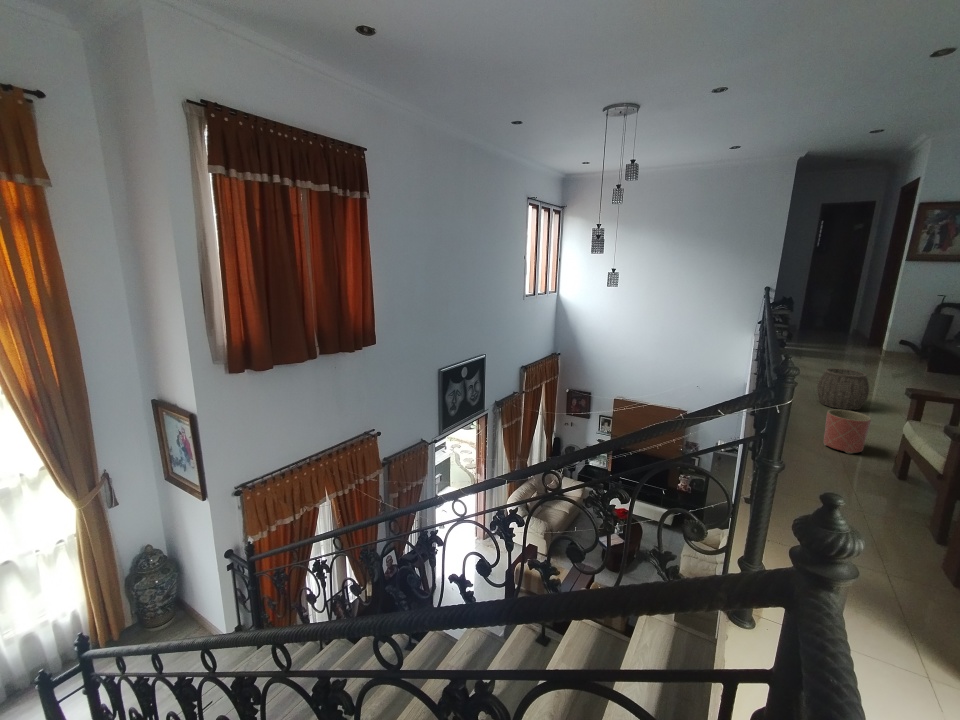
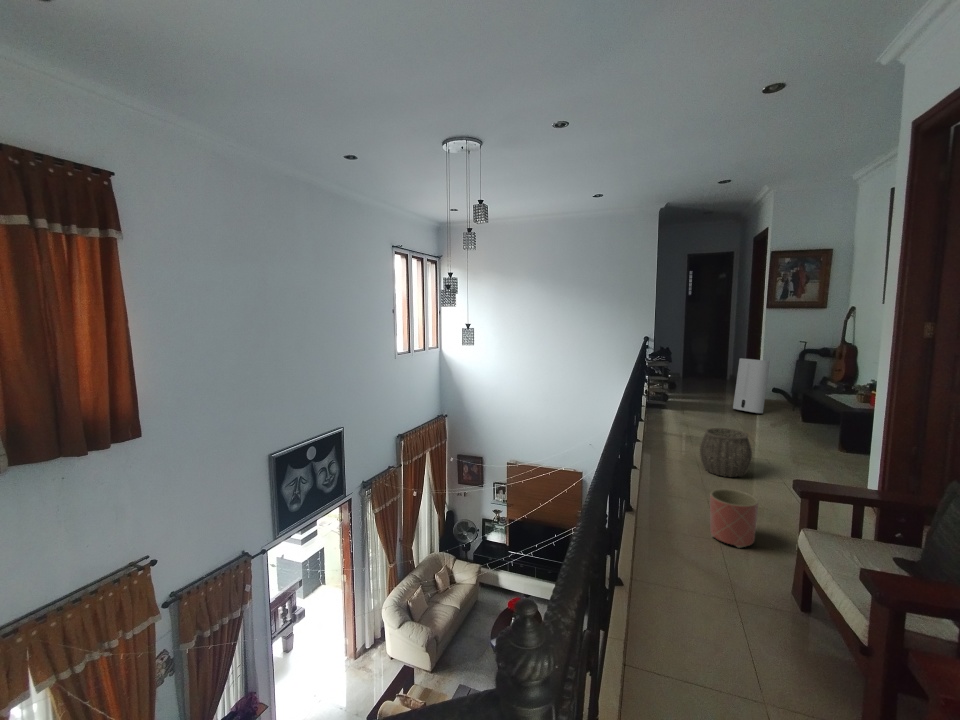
air purifier: none [853,311,900,364] -> present [733,358,770,414]

